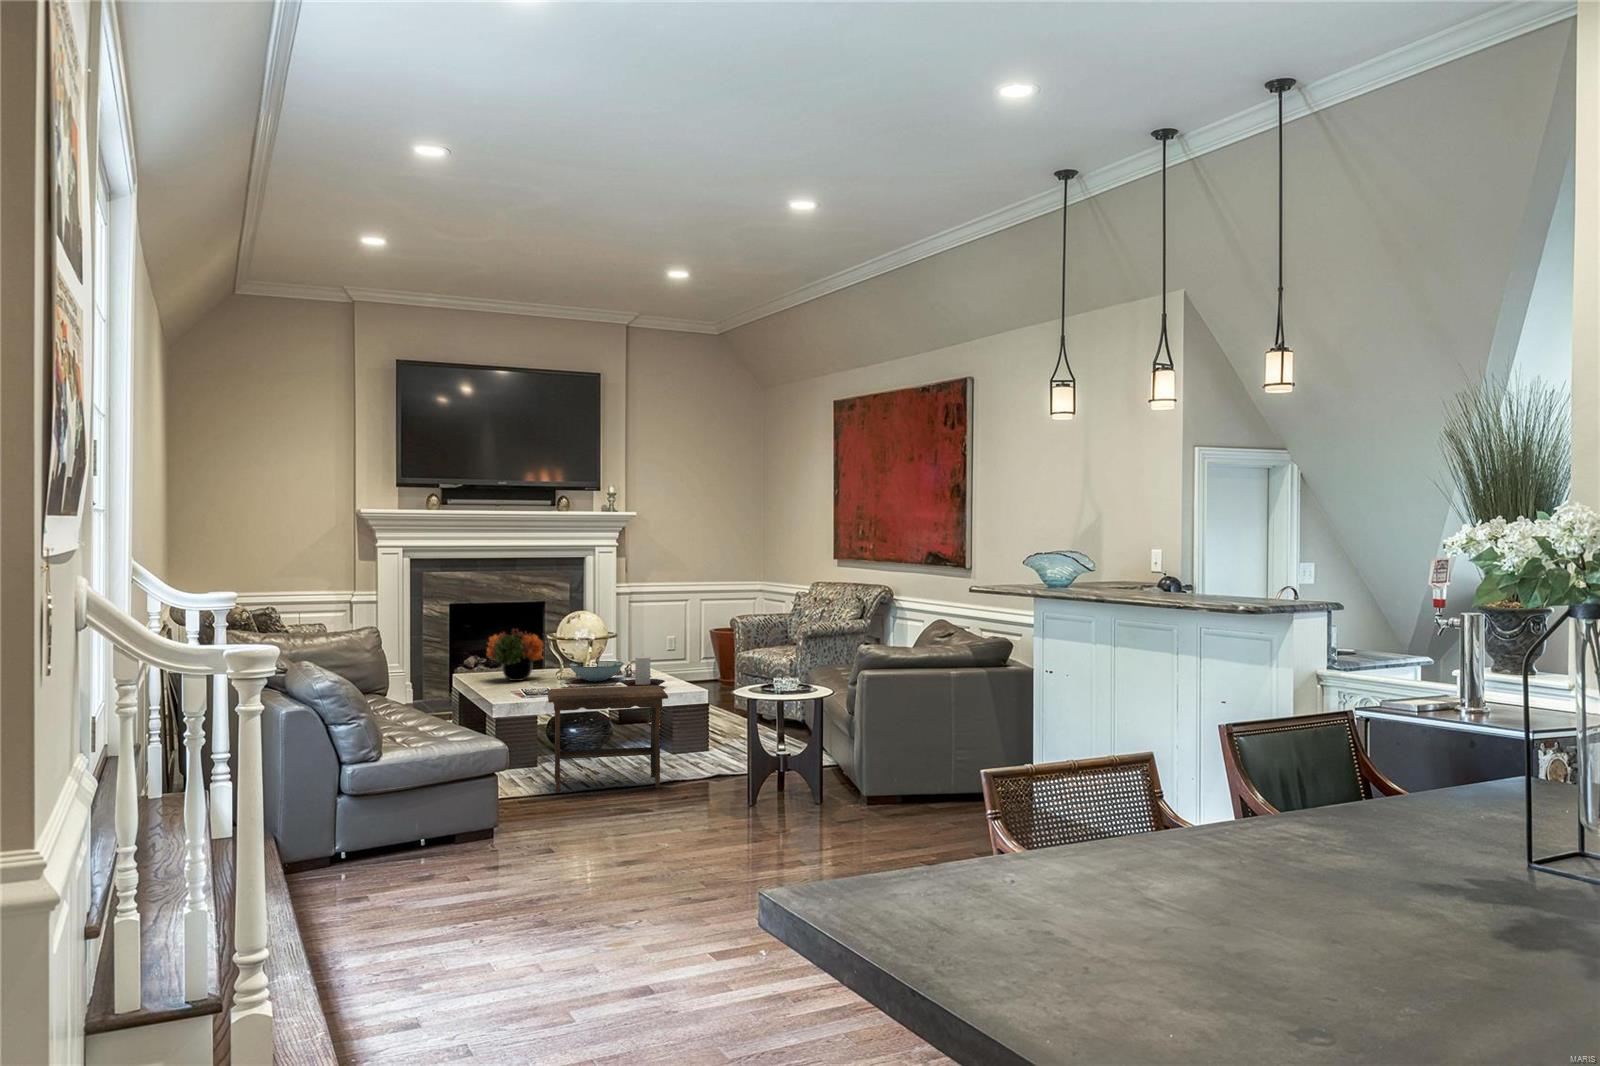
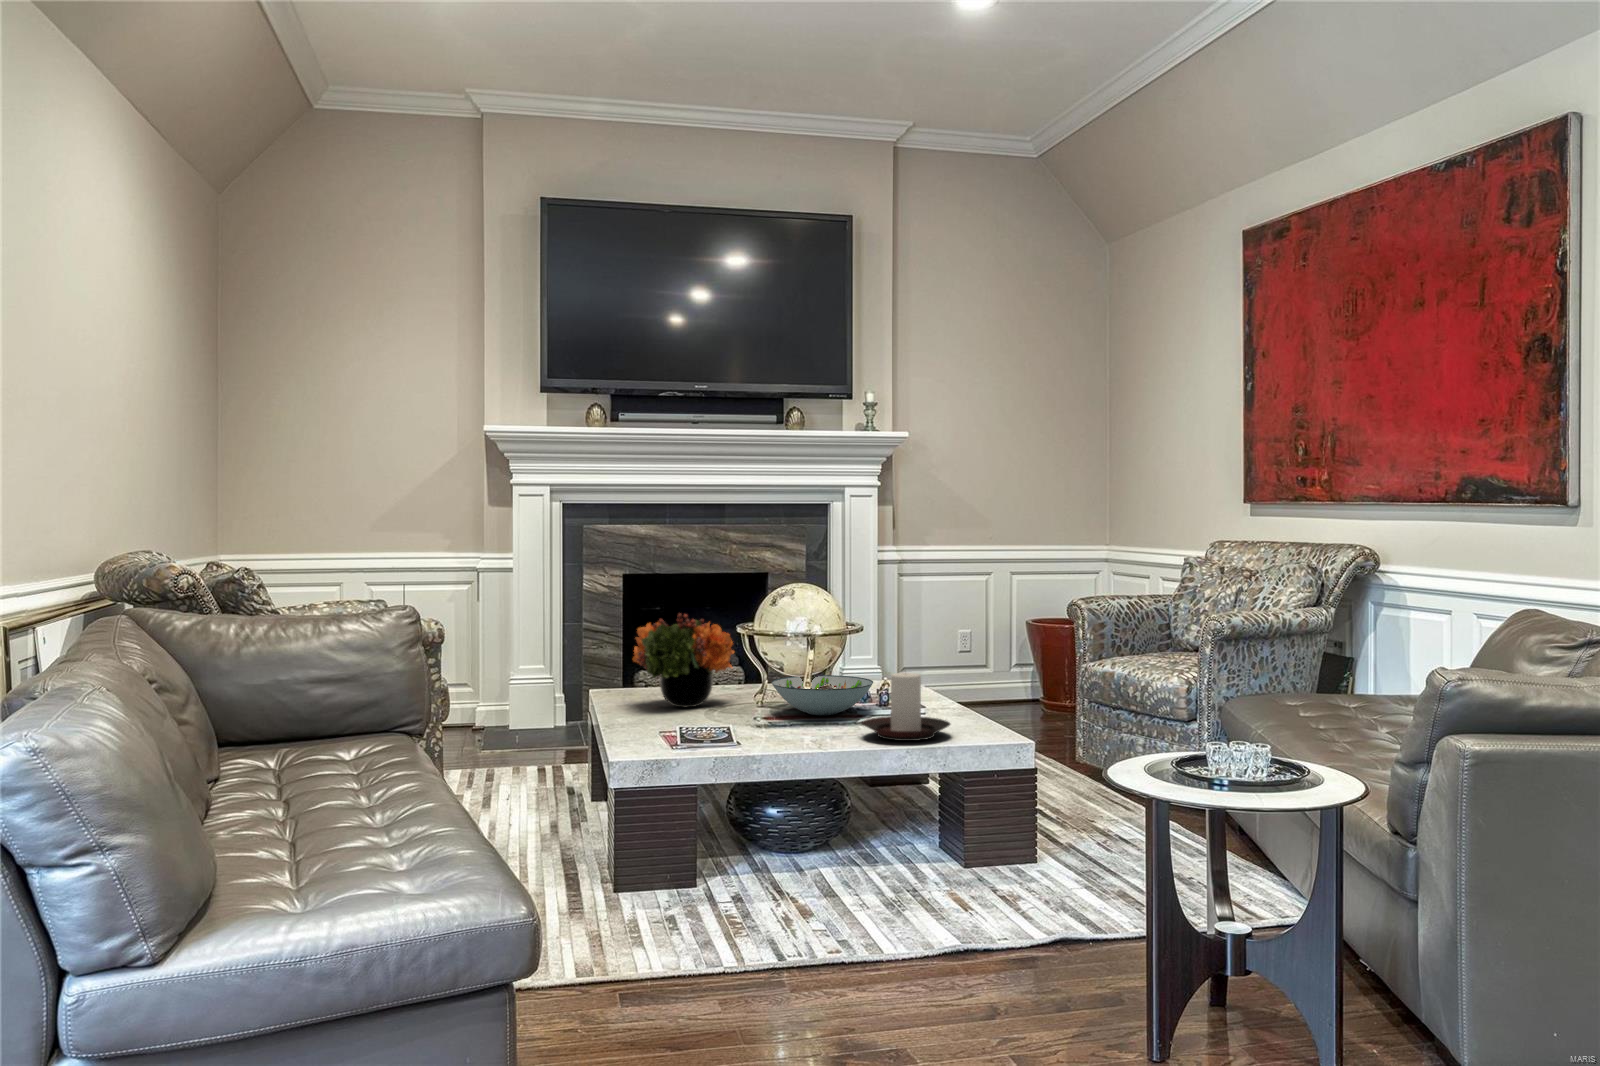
footstool: present [548,685,668,793] -> none [695,737,955,968]

